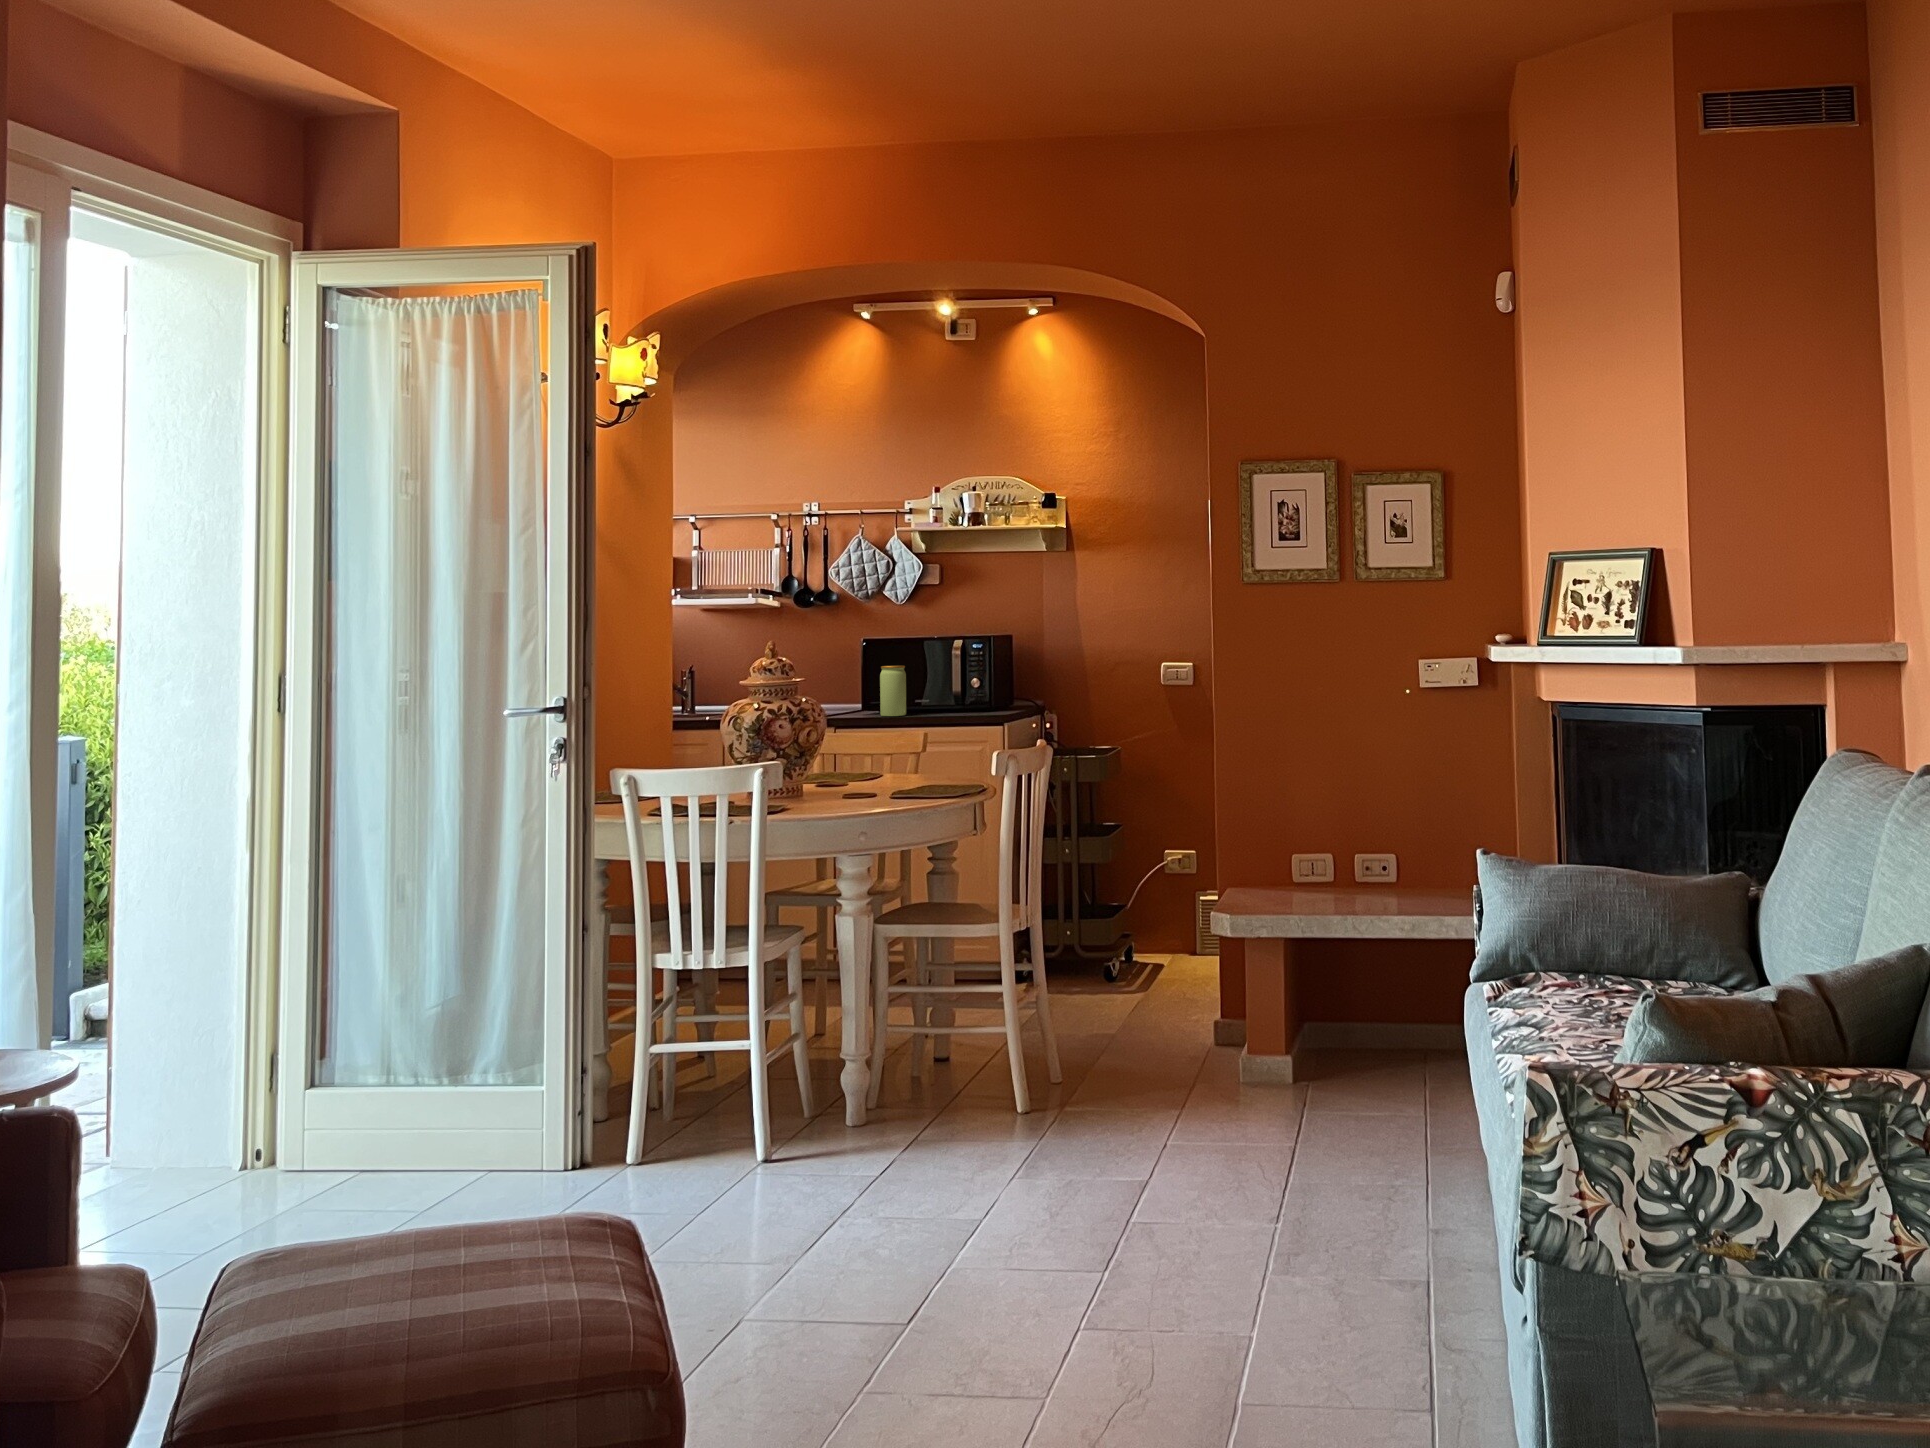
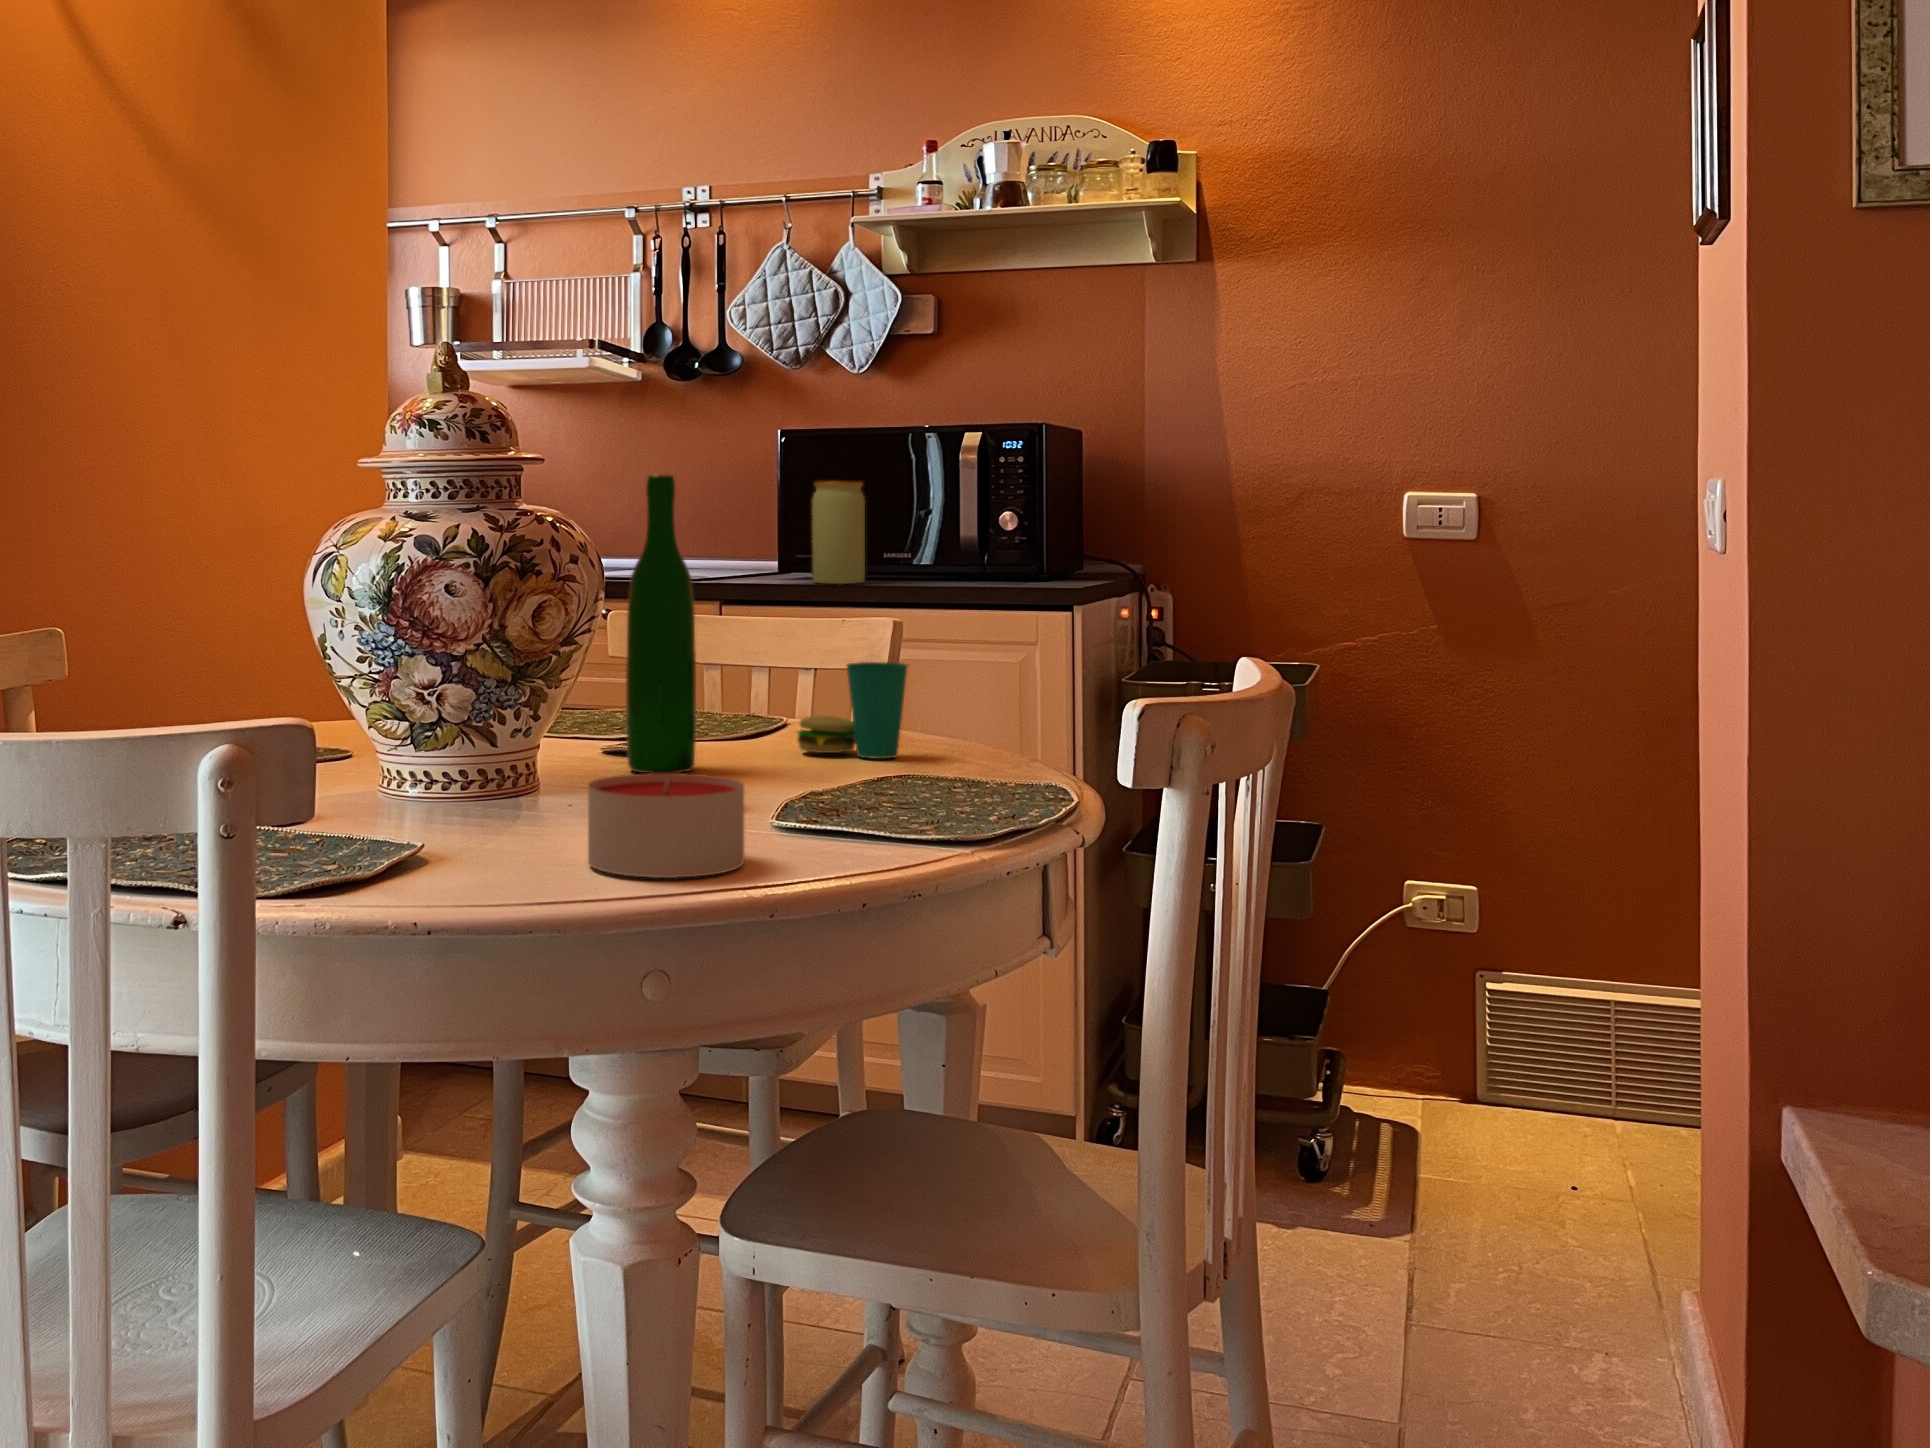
wine bottle: none [830,683,855,789] -> present [626,475,696,773]
cup: none [889,748,930,782] -> present [797,662,907,759]
candle: none [838,780,884,808] -> present [588,773,744,878]

